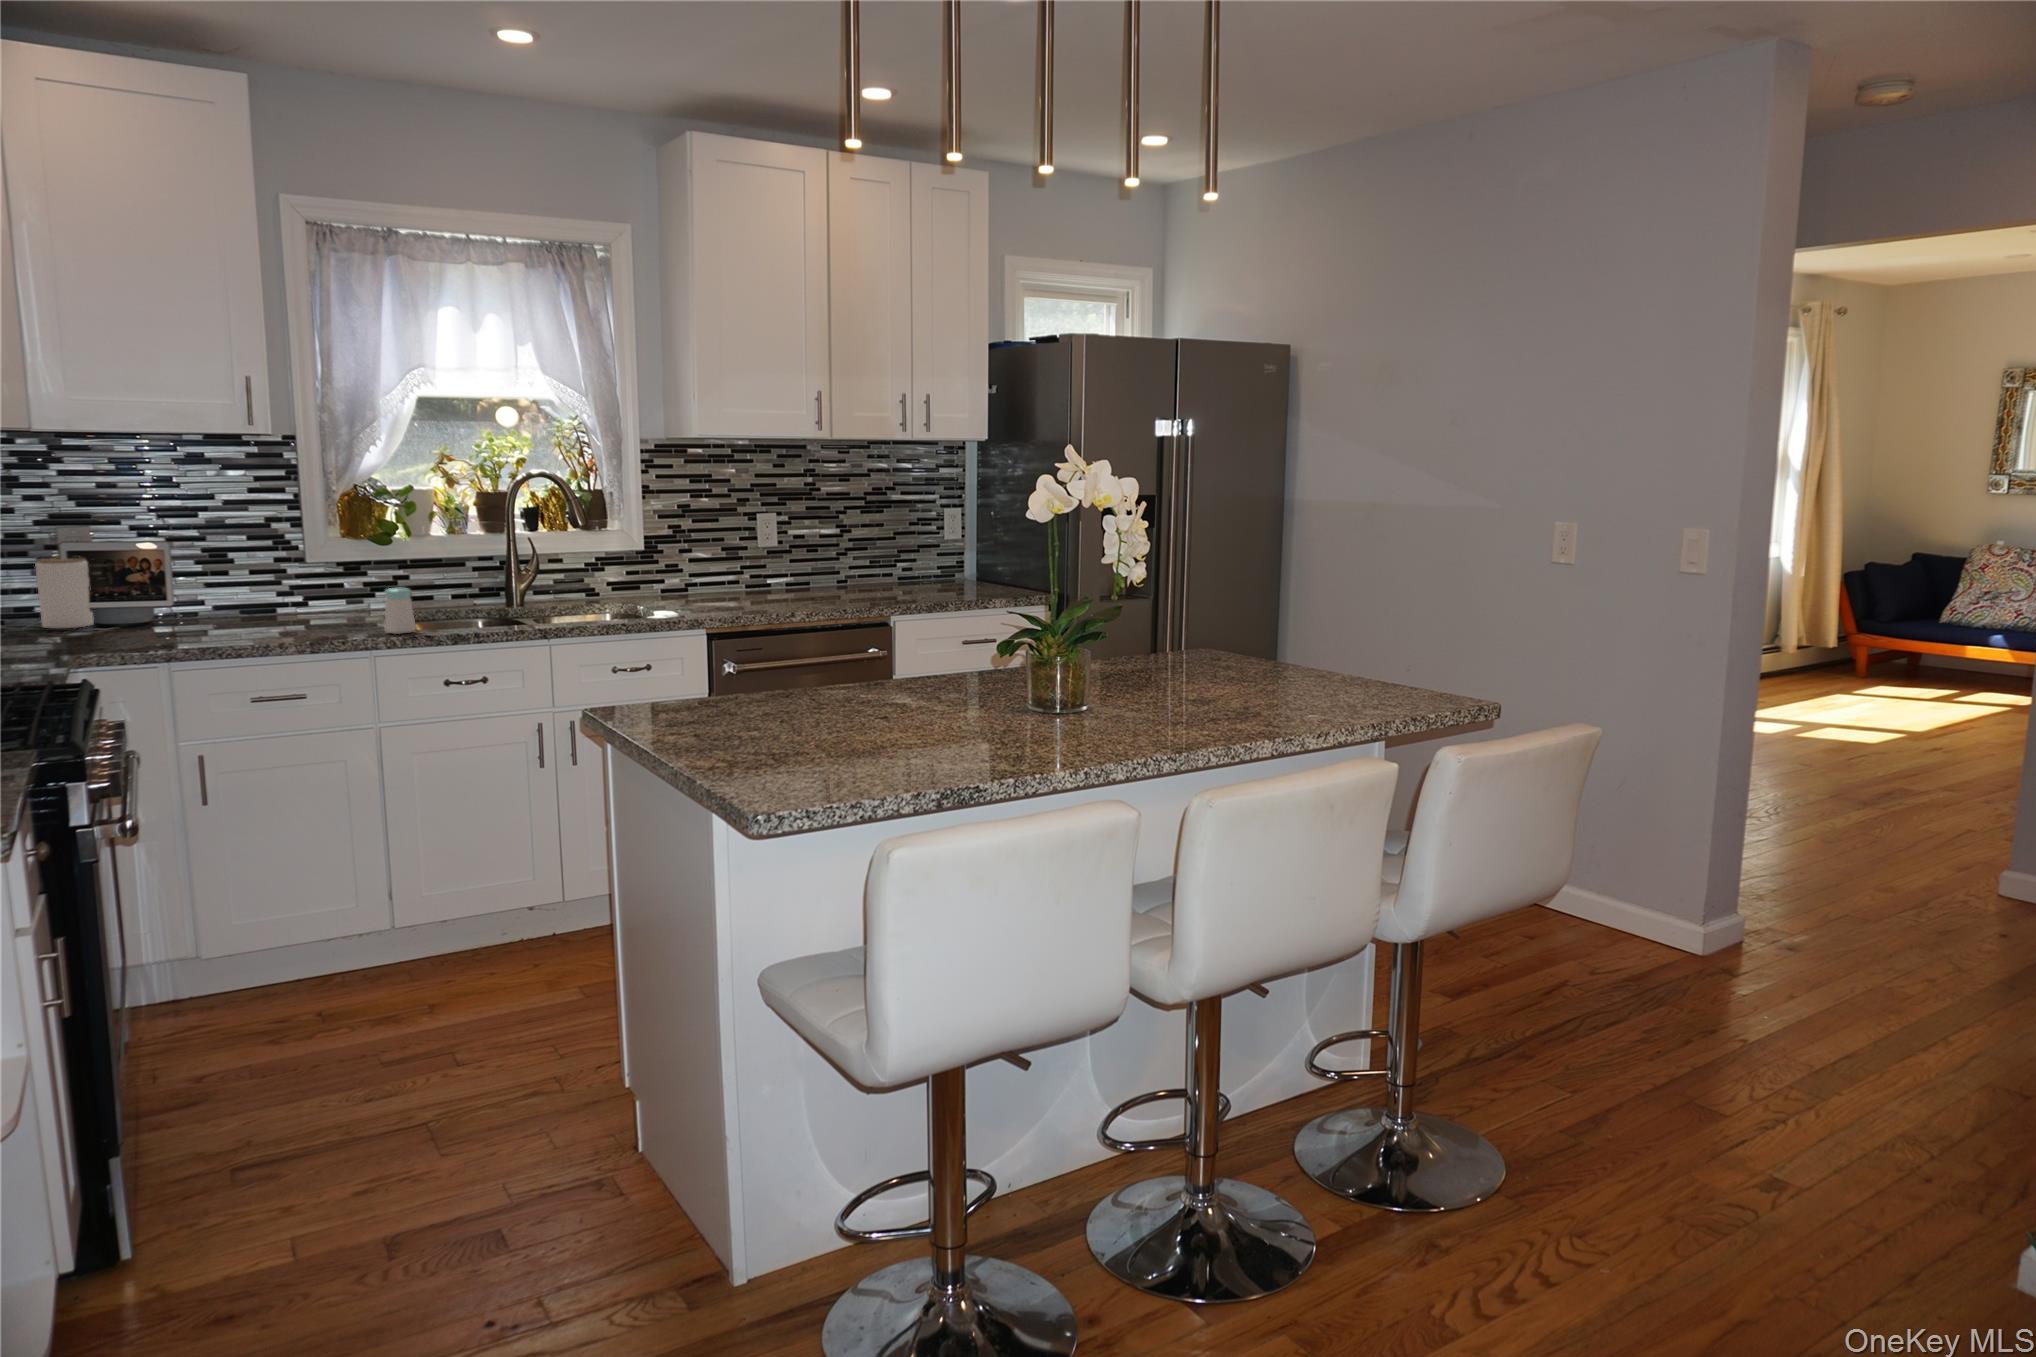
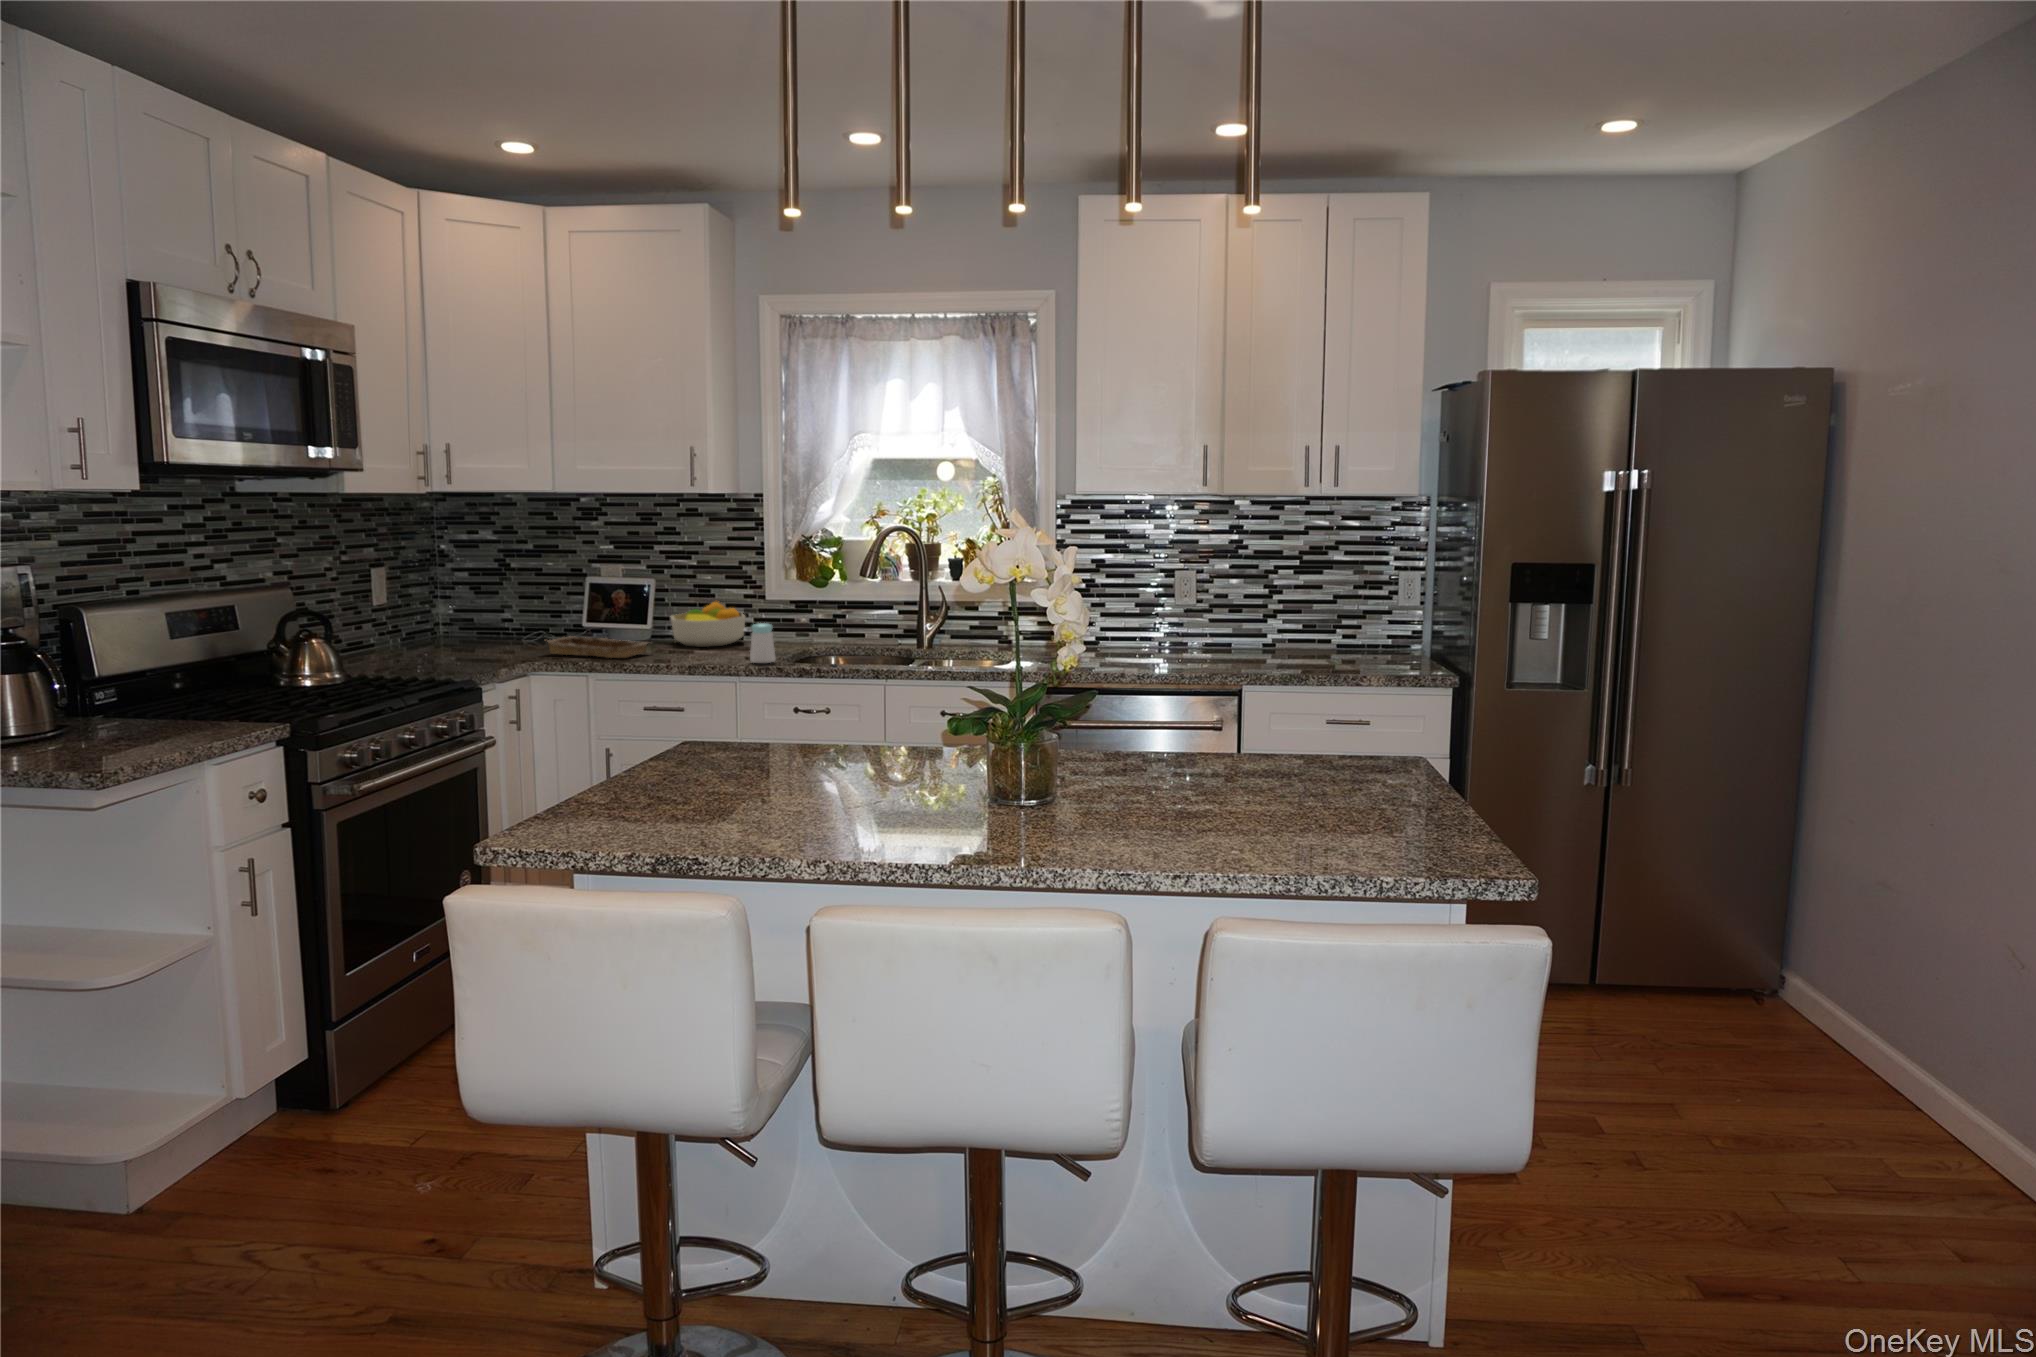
jar: present [35,557,94,628] -> none [579,587,616,641]
fruit bowl: none [185,567,288,623] -> present [671,602,746,647]
tray: none [69,621,222,645] -> present [548,636,647,658]

